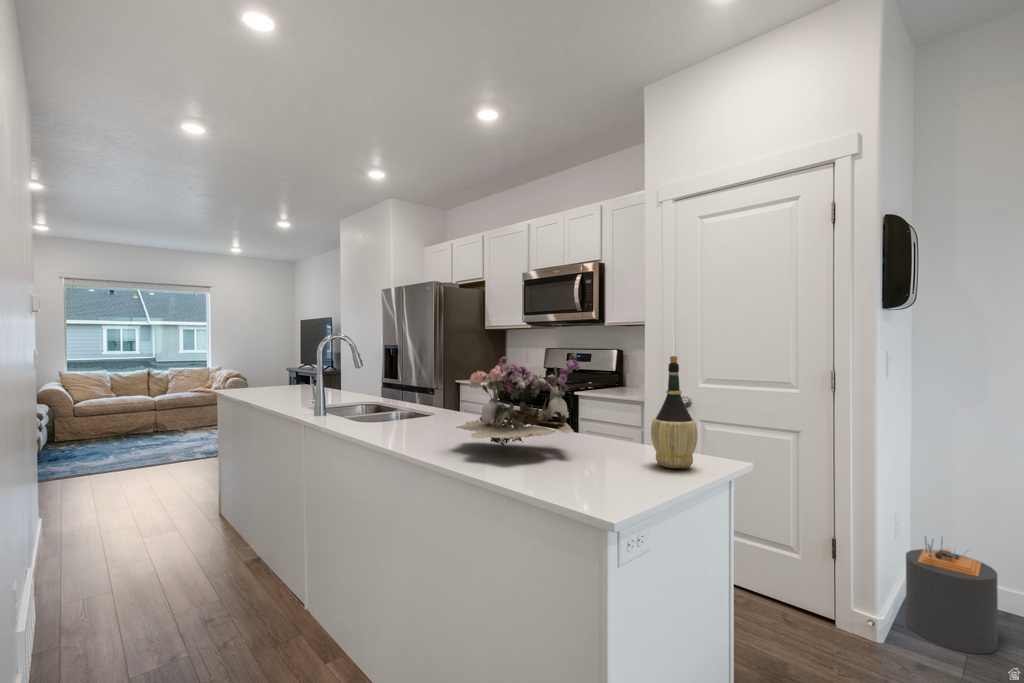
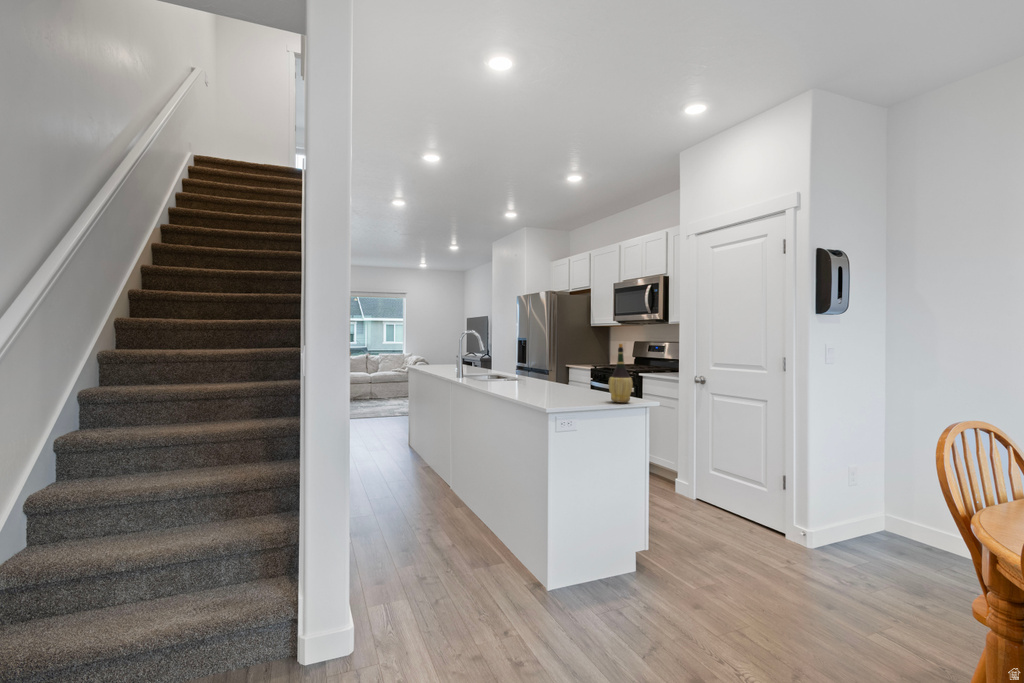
flower arrangement: present [456,351,580,448] -> none [518,341,581,393]
trash can: present [906,537,998,654] -> none [845,475,907,560]

